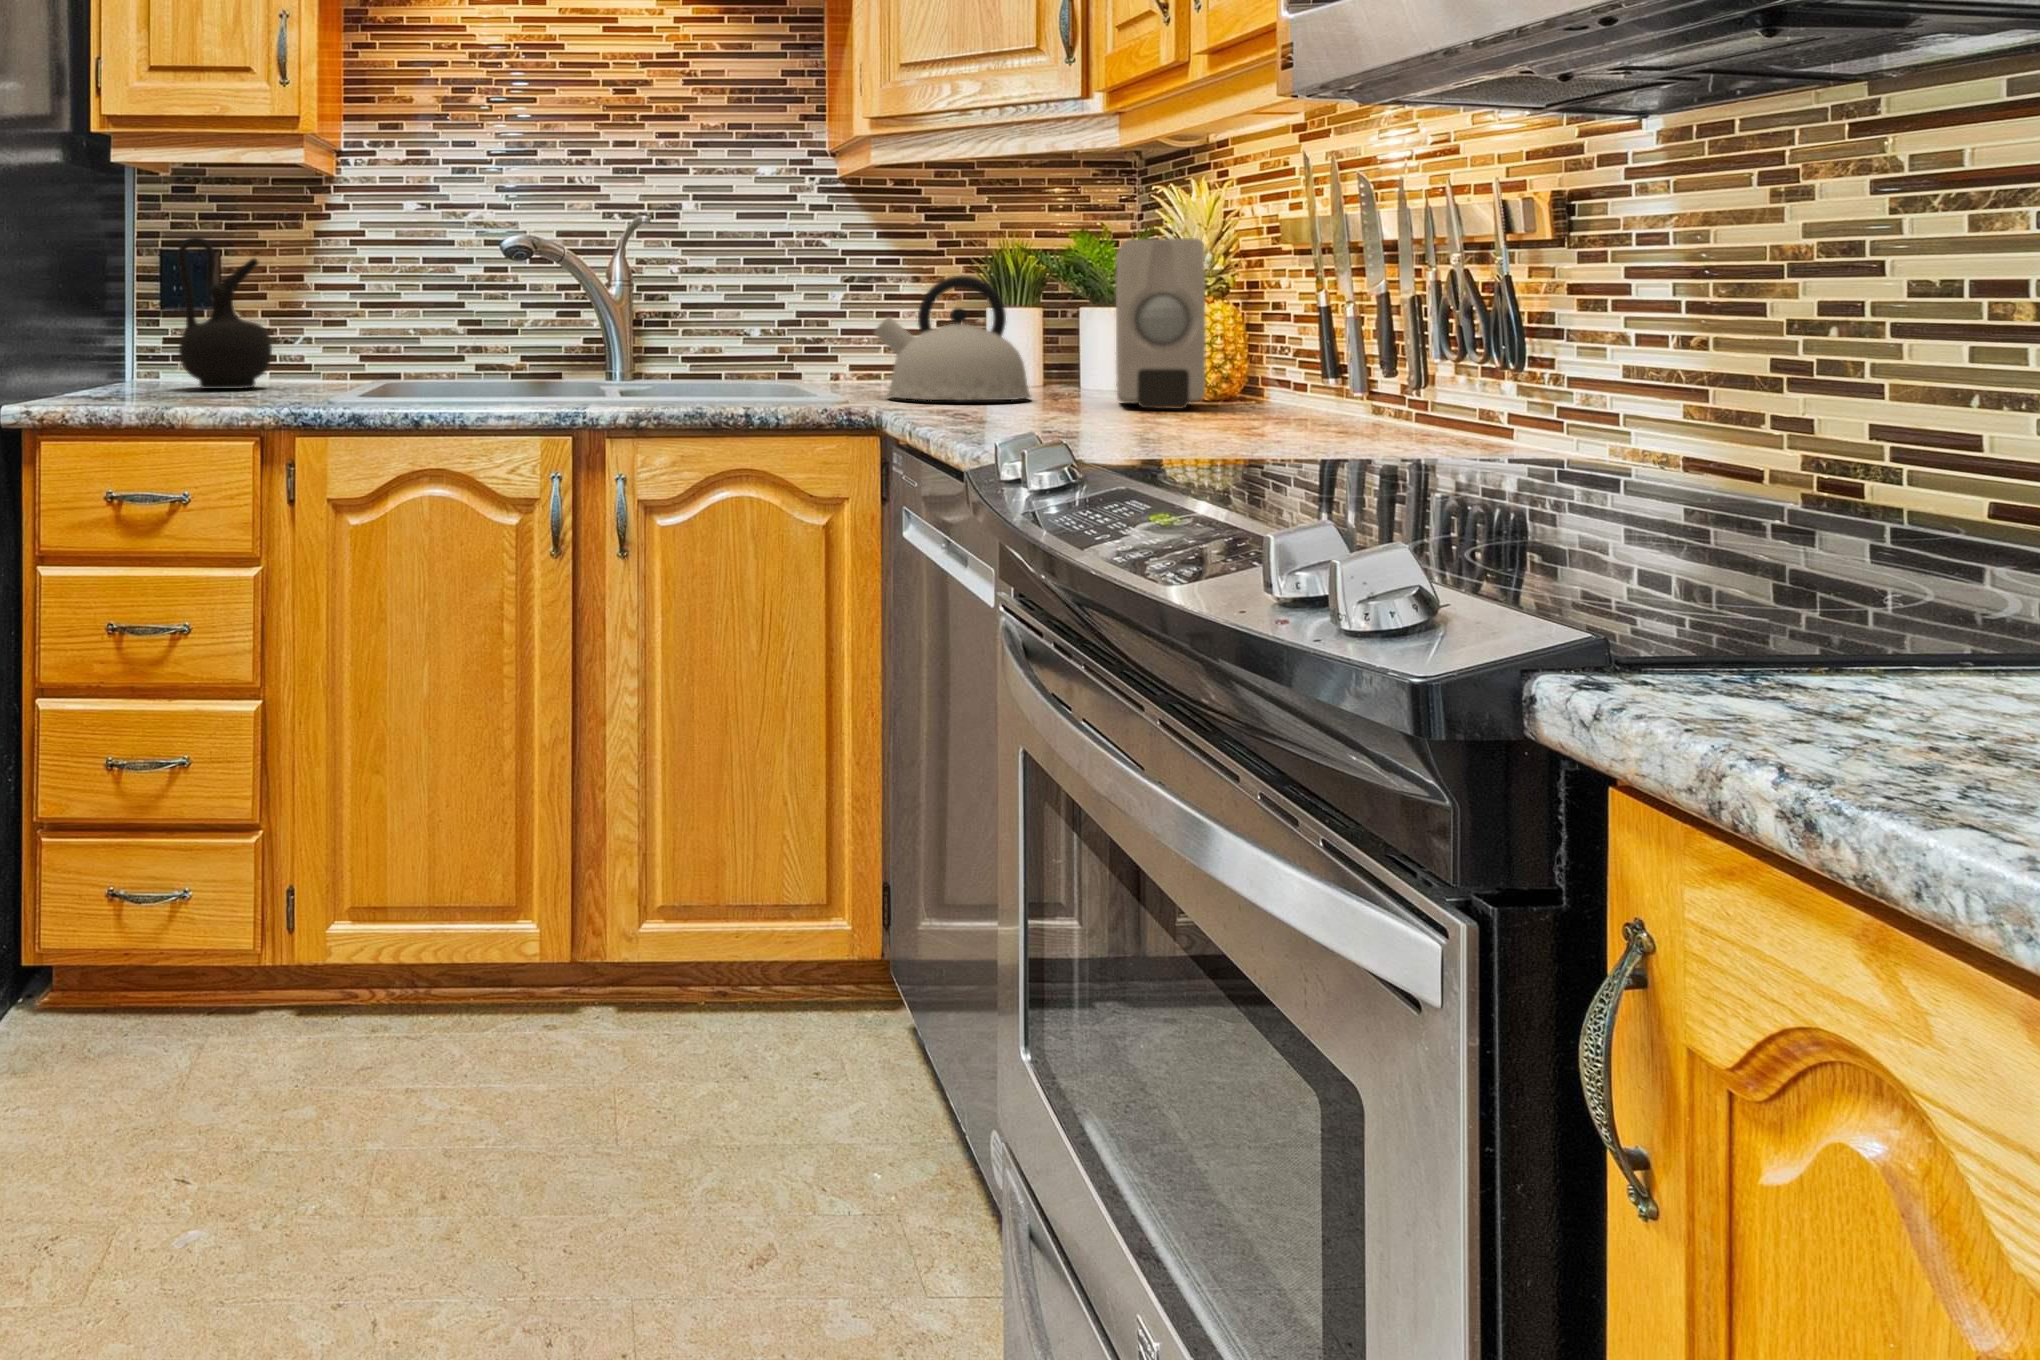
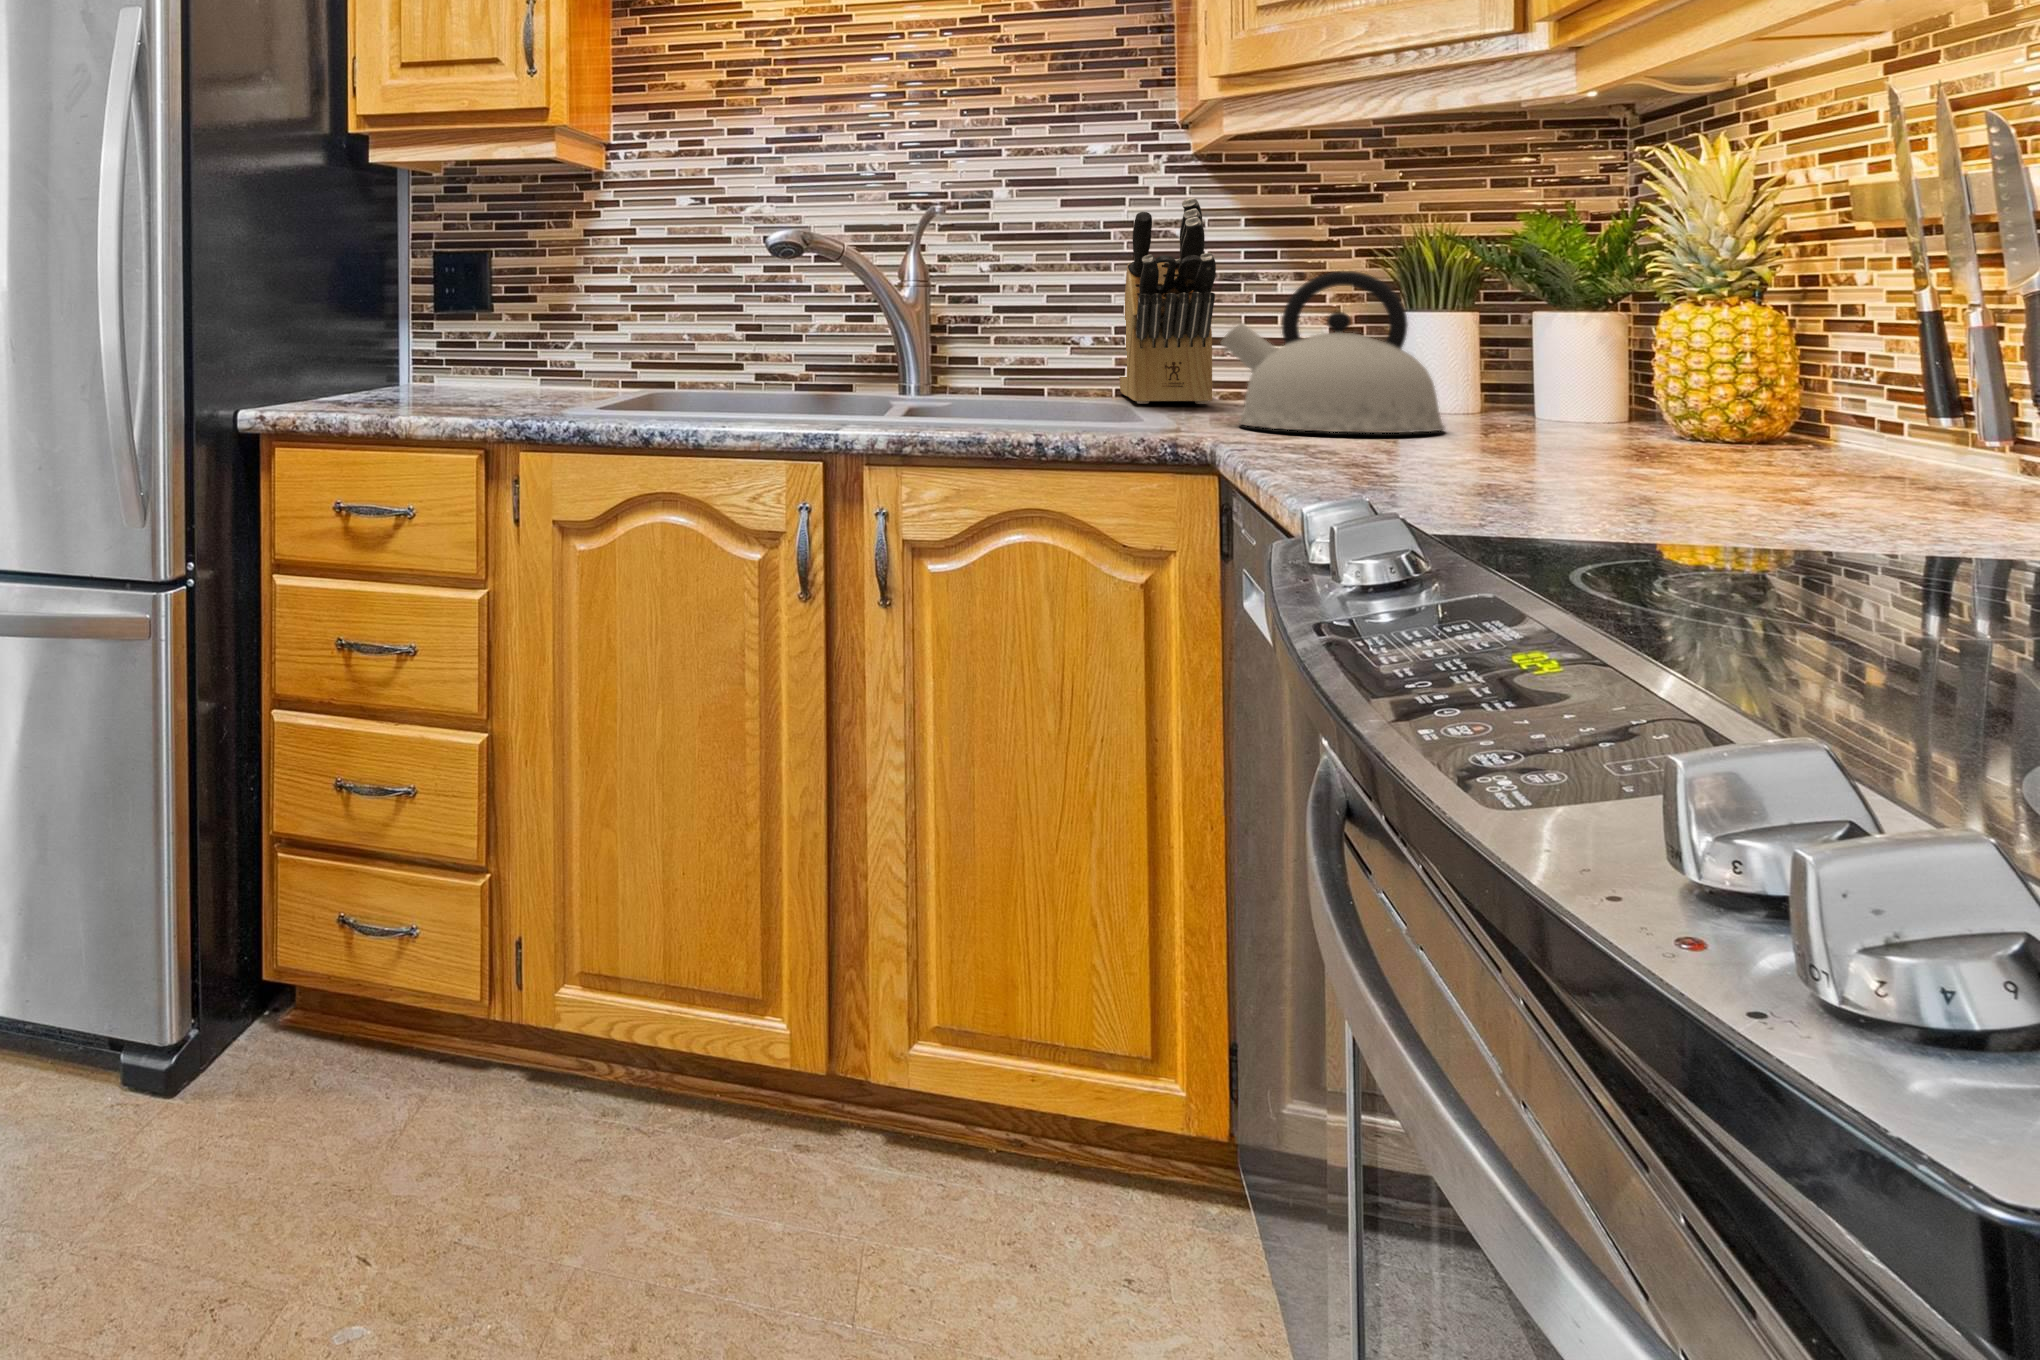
knife block: none [778,215,862,386] -> present [1119,198,1216,404]
ceramic jug: present [178,237,272,389] -> none [446,240,541,397]
soap dispenser: present [1115,238,1206,409] -> none [1574,215,1718,454]

